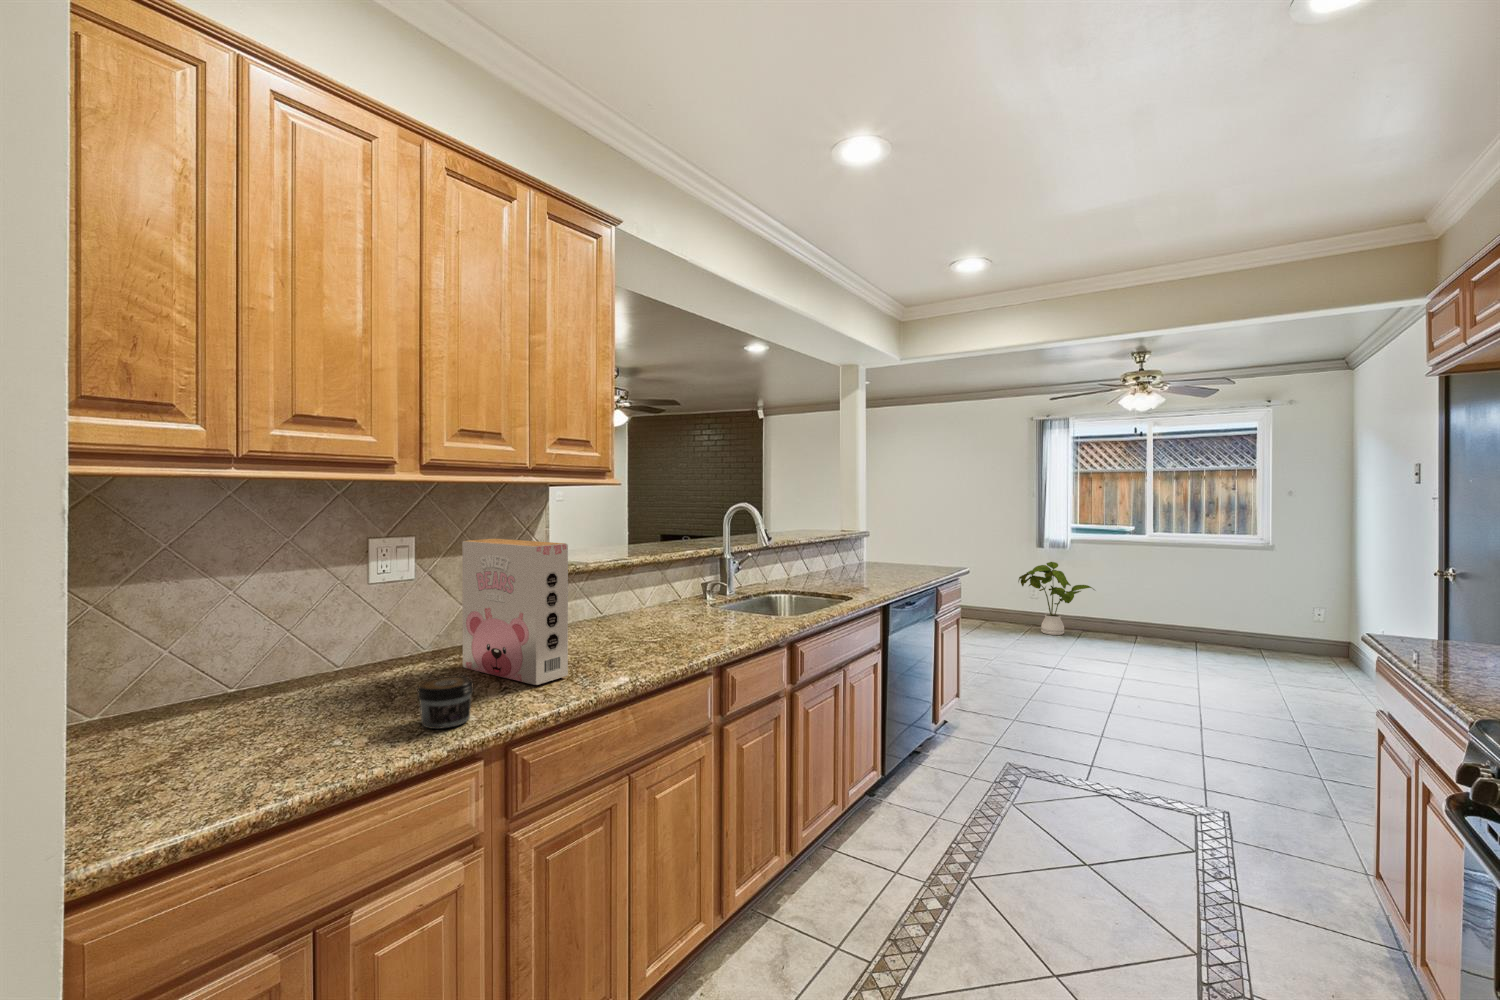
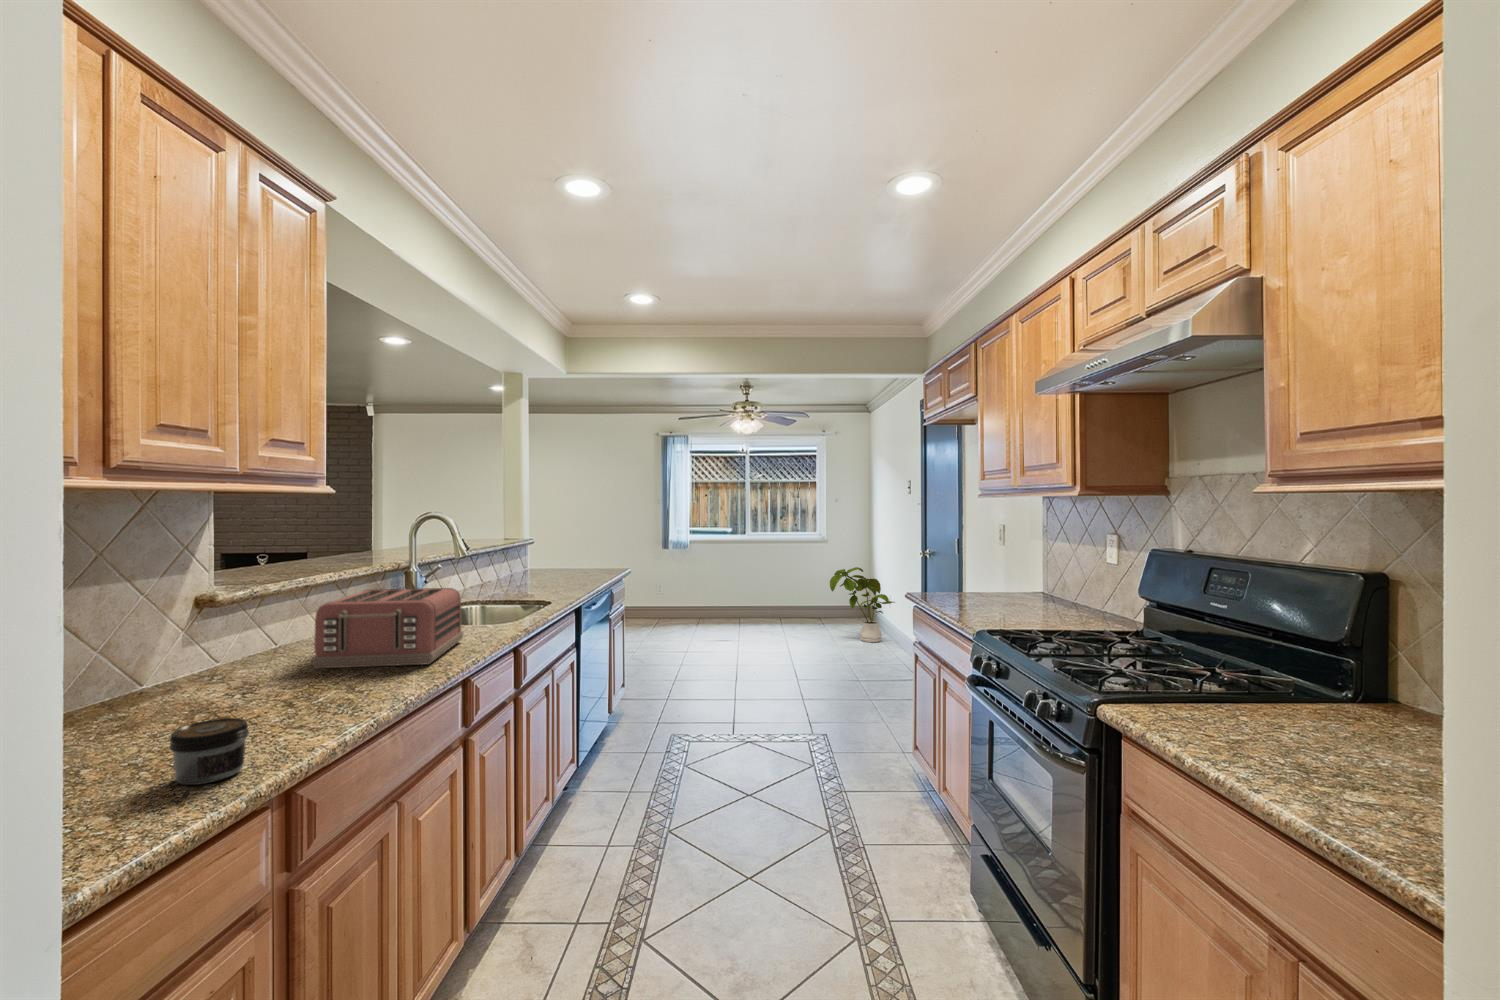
cereal box: present [462,539,568,685] -> none [144,559,316,724]
house plant: present [1018,562,1094,635] -> present [830,567,894,642]
toaster: none [606,573,740,649] -> present [312,588,463,668]

